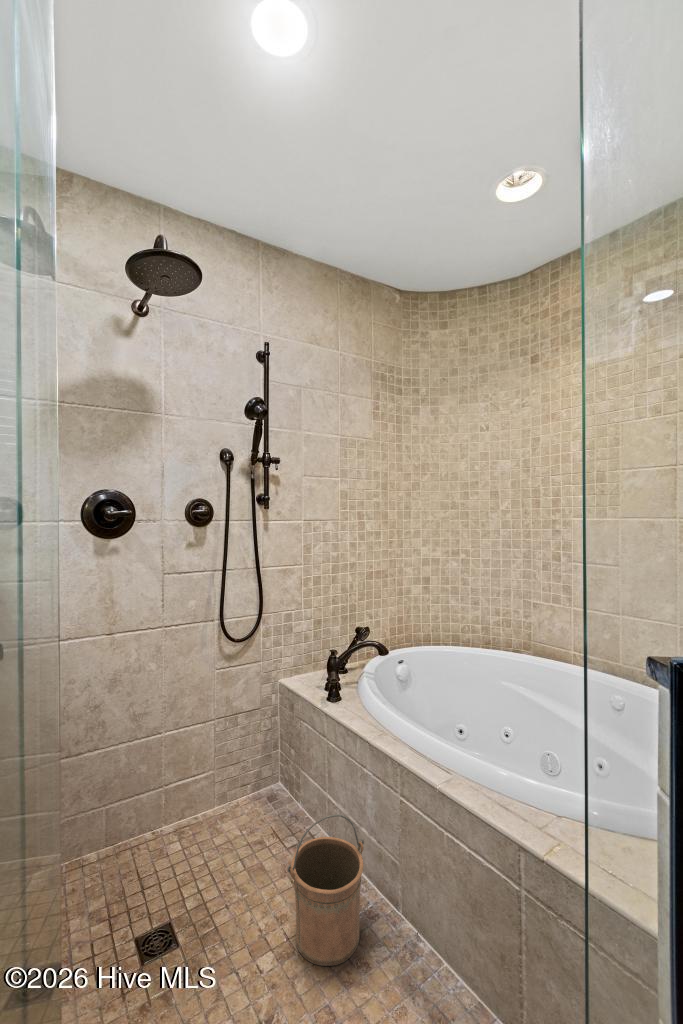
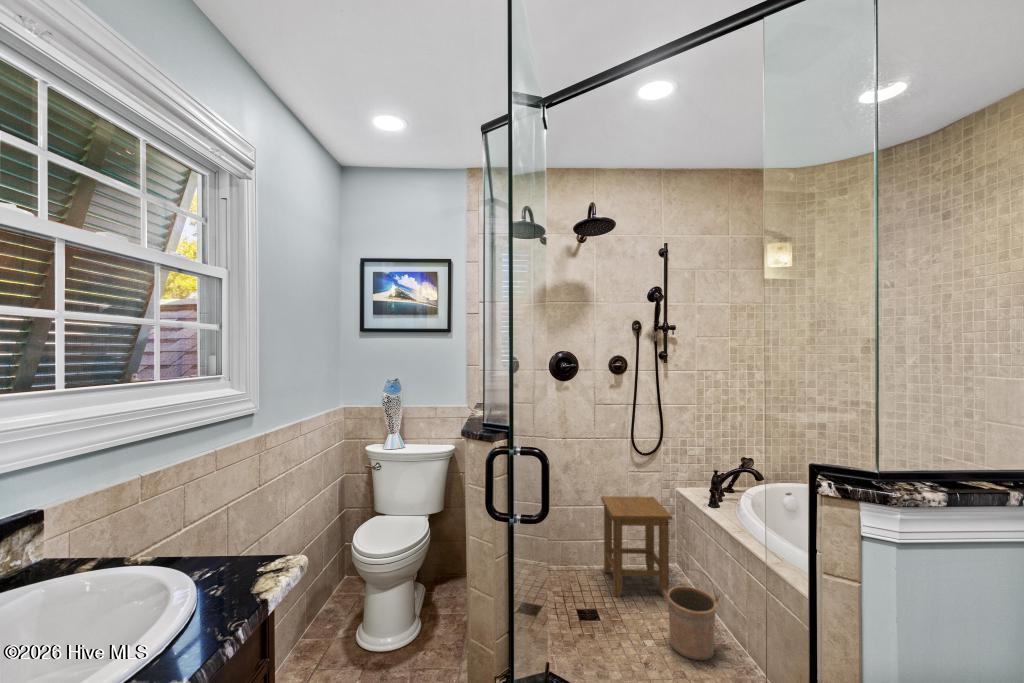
stool: none [174,700,284,883] -> present [601,496,672,597]

